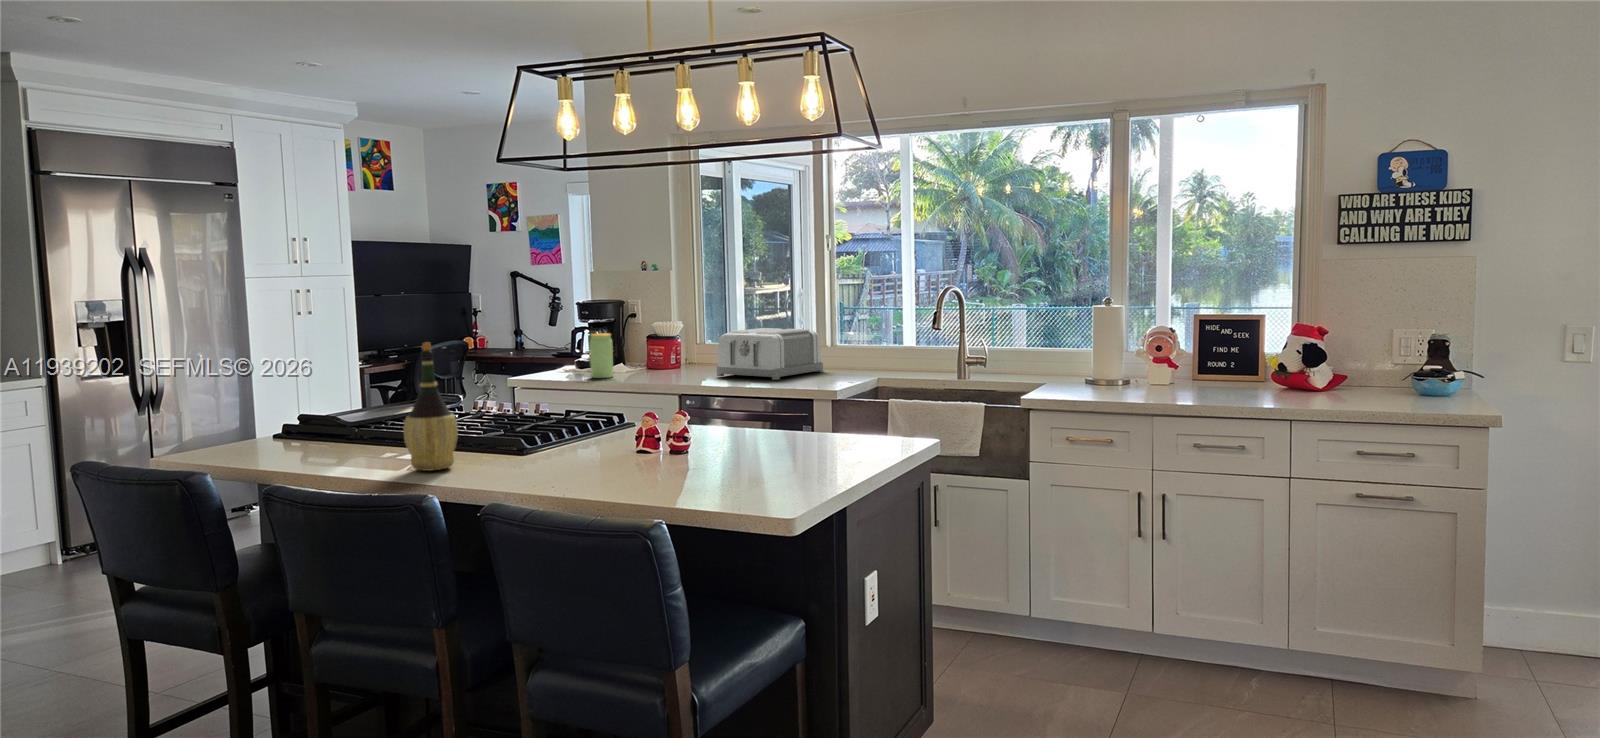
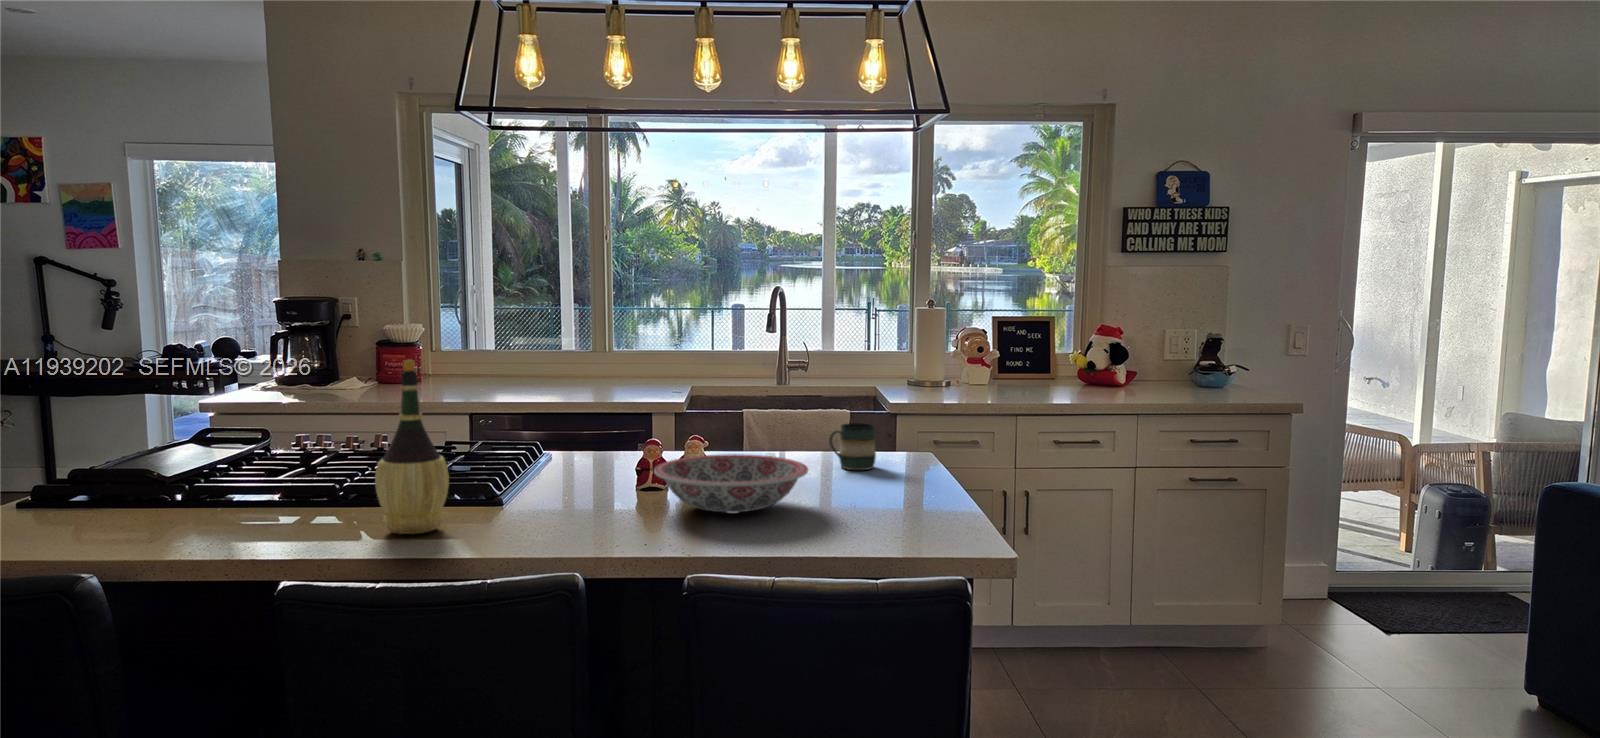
toaster: present [717,328,823,380] -> none [500,333,616,393]
jar: present [590,334,613,378] -> none [321,341,353,398]
mug: none [811,409,859,451] -> present [829,423,876,470]
ceramic bowl: none [600,428,730,474] -> present [654,454,808,512]

